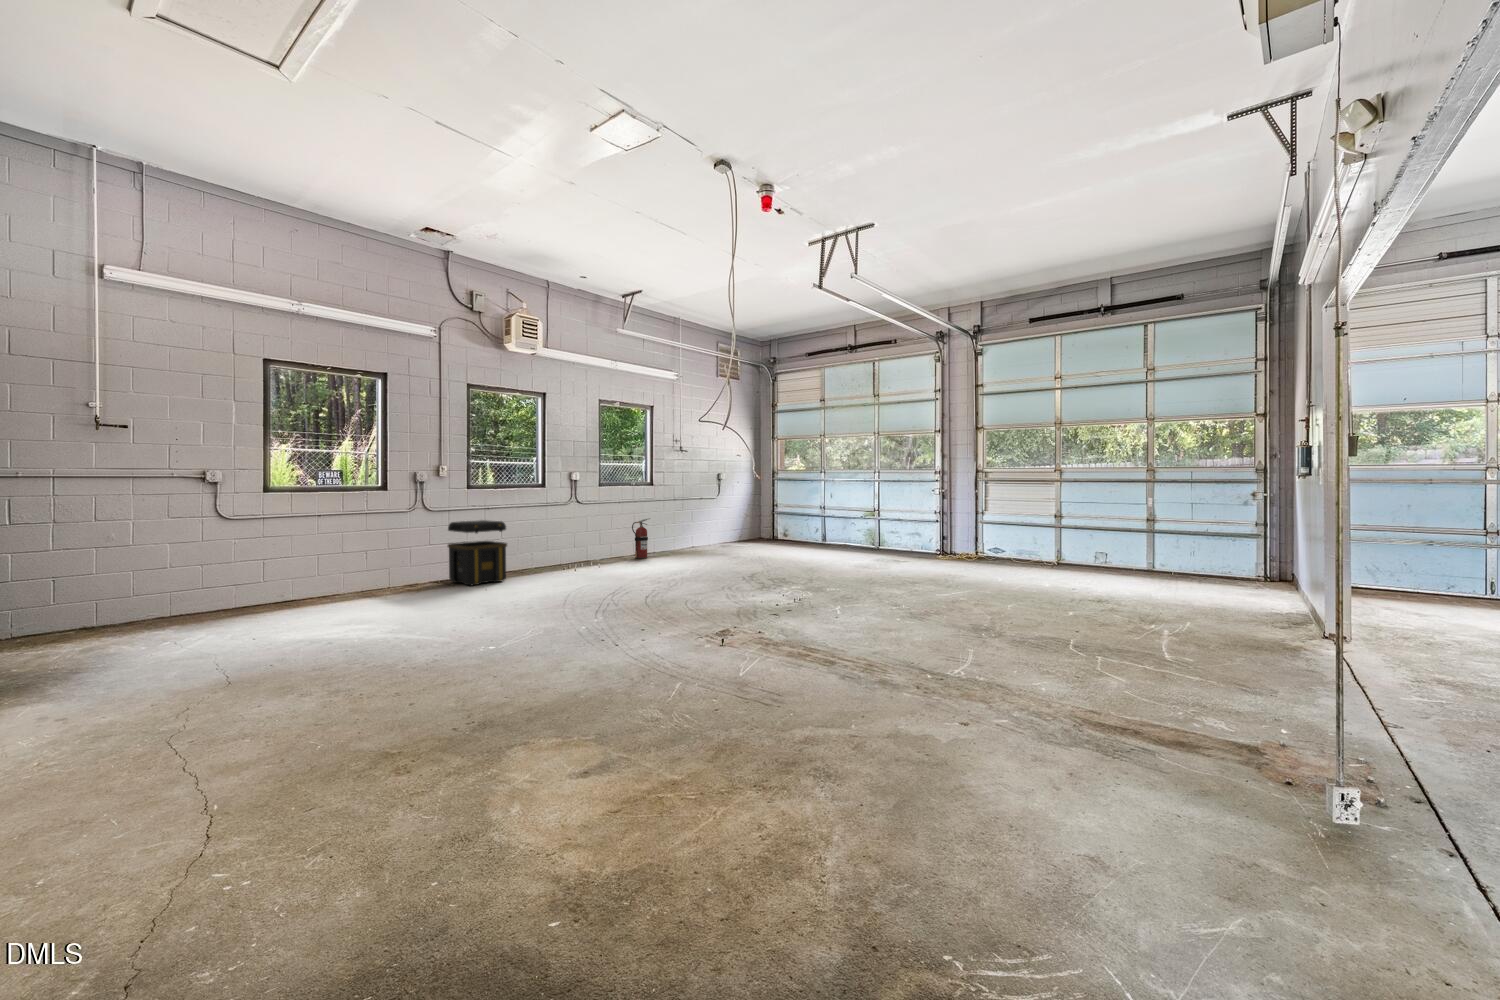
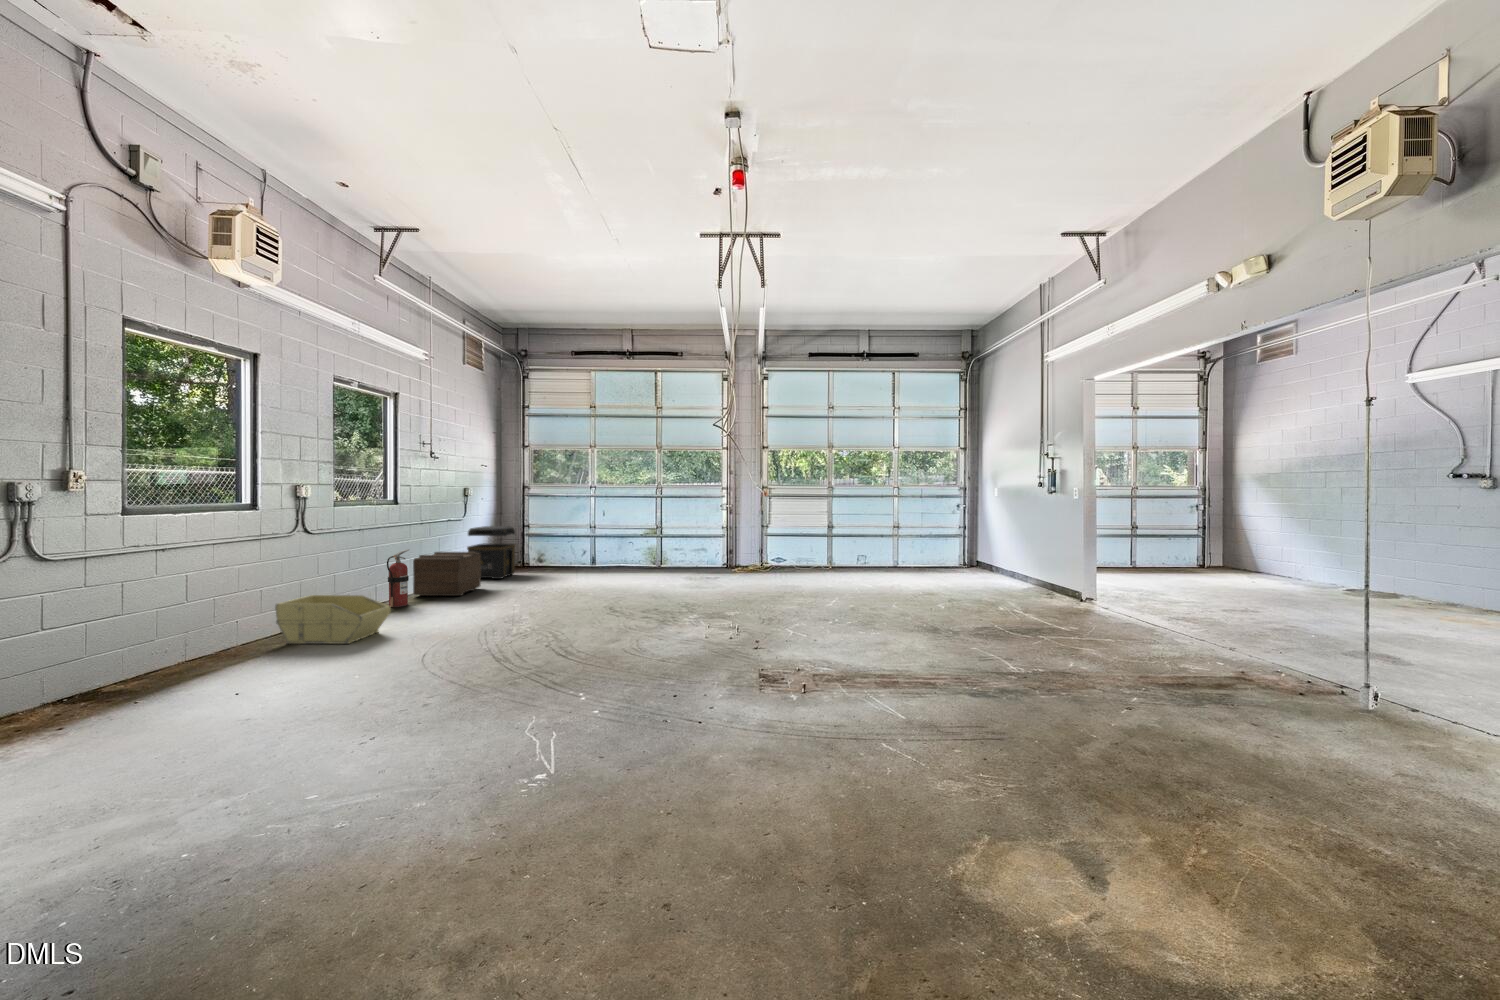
toolbox: present [448,520,507,585] -> present [467,526,516,579]
wooden crate: none [658,523,707,556] -> present [413,552,481,596]
storage bin: none [552,542,609,572] -> present [275,595,391,644]

